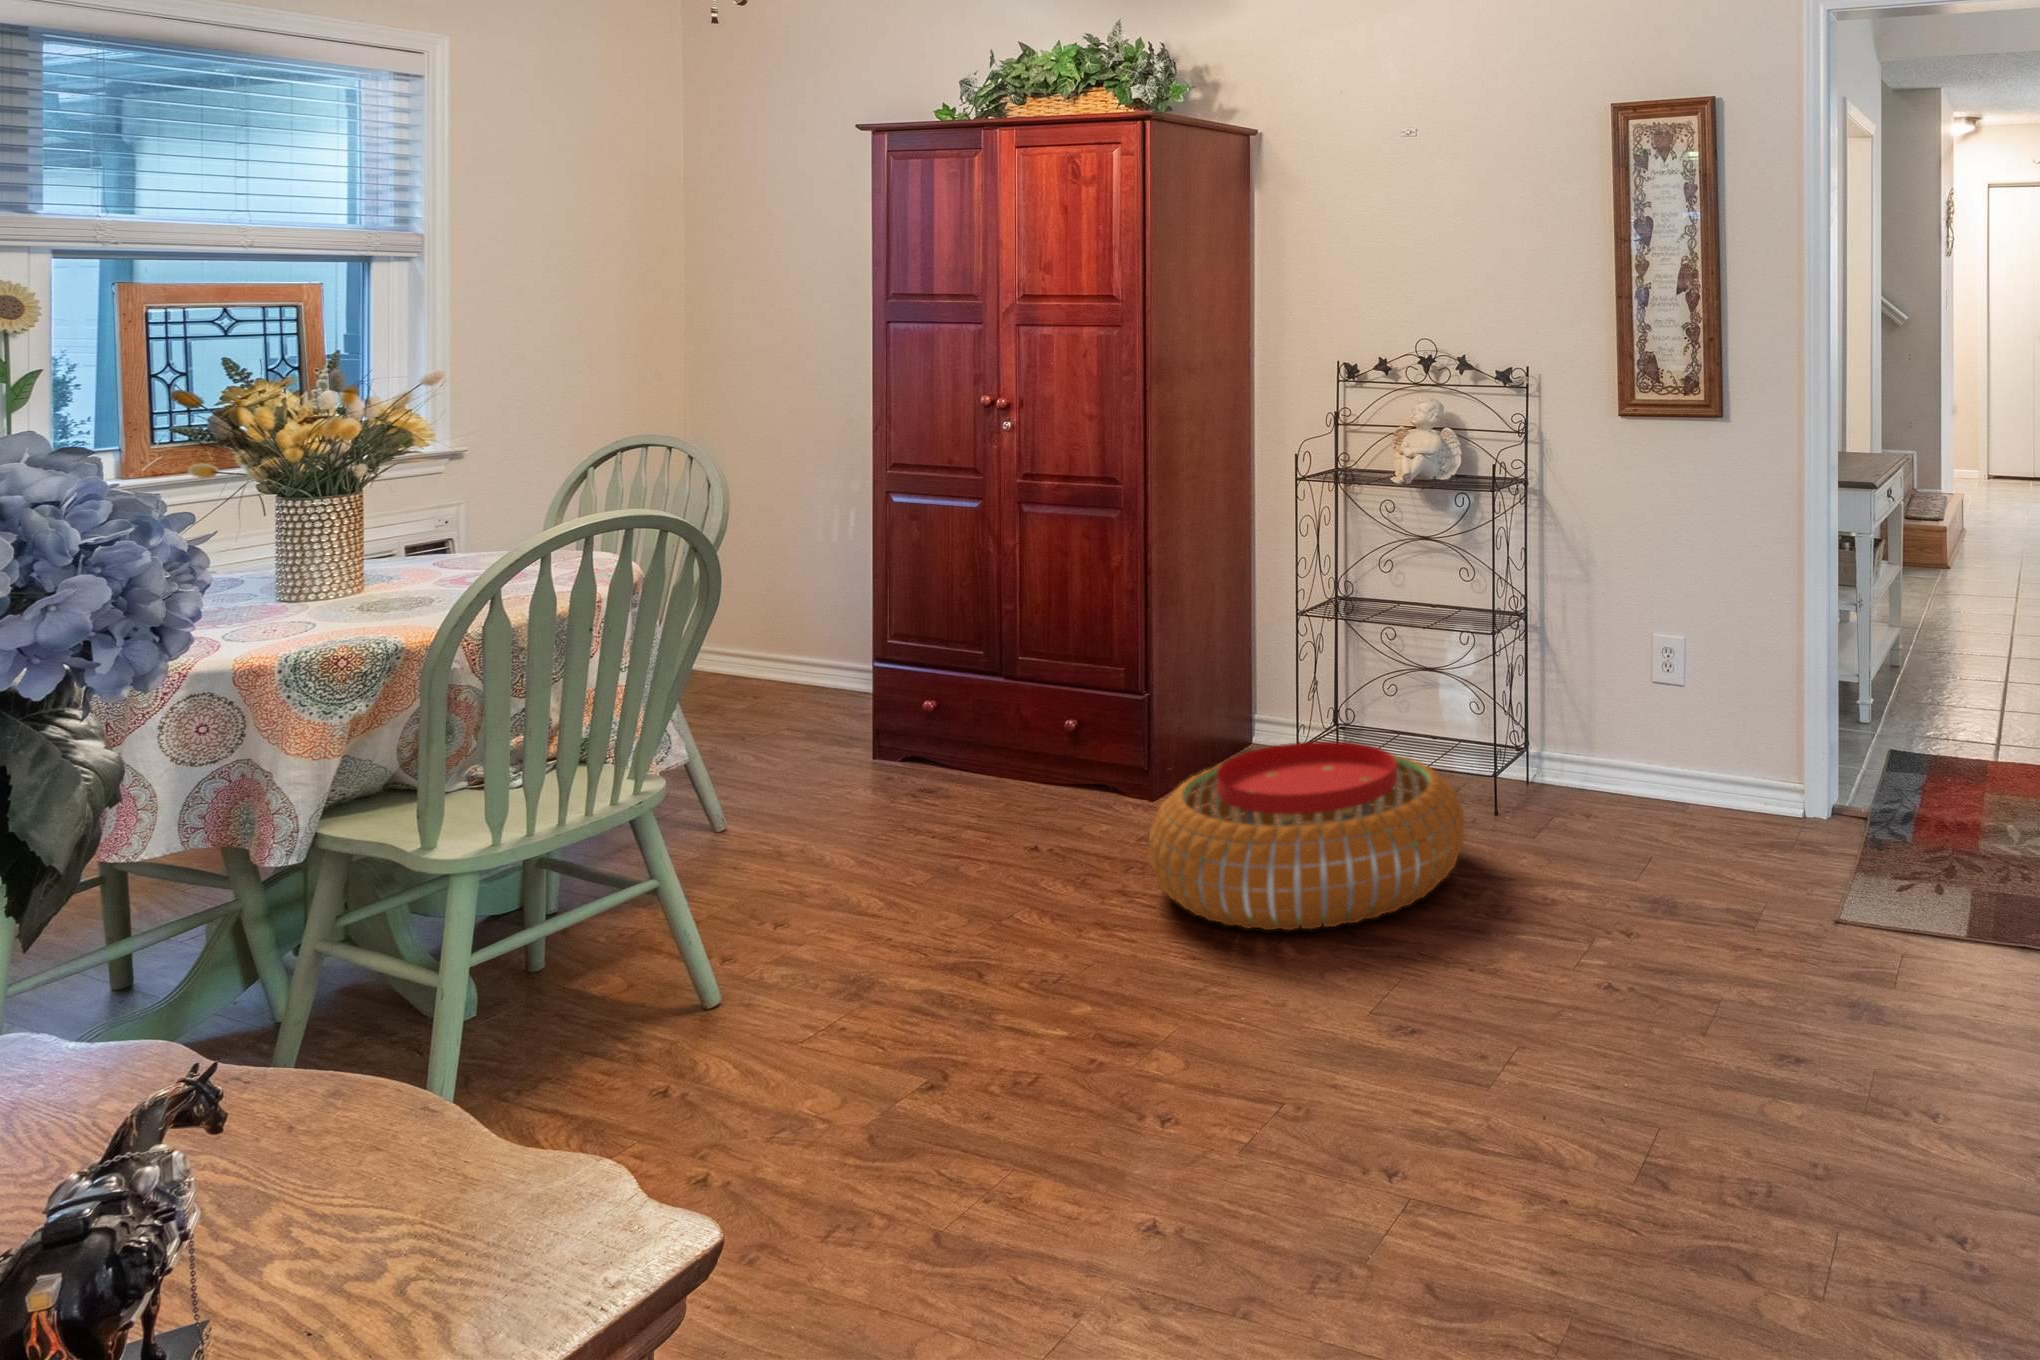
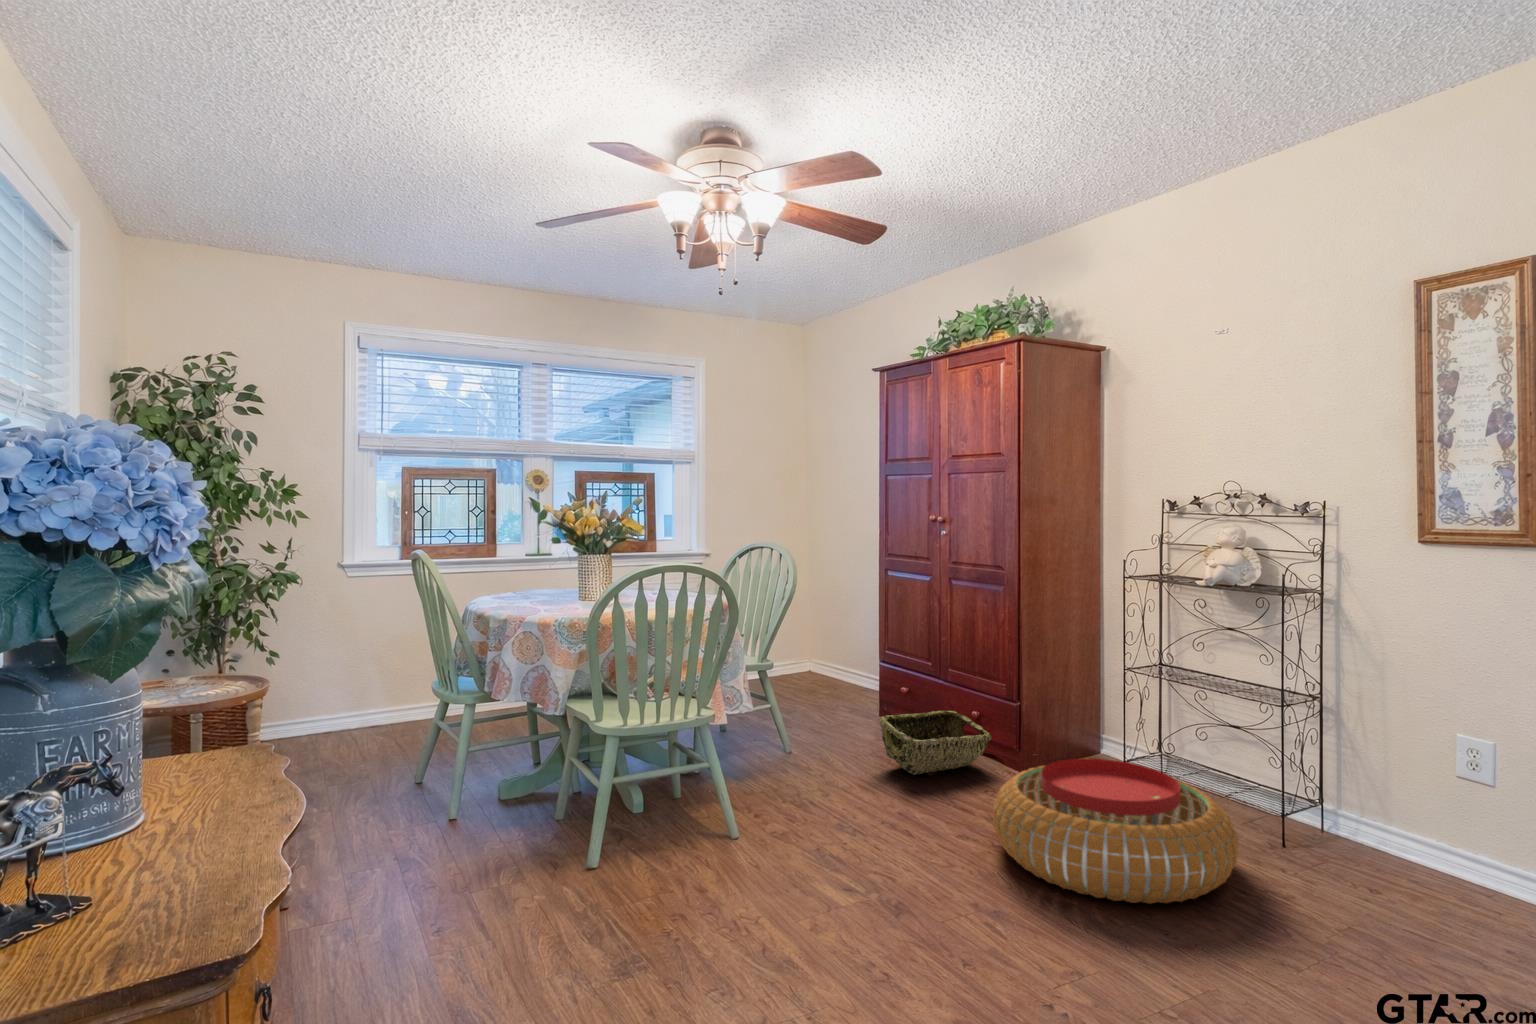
woven basket: none [918,715,1104,831] -> present [880,711,992,775]

